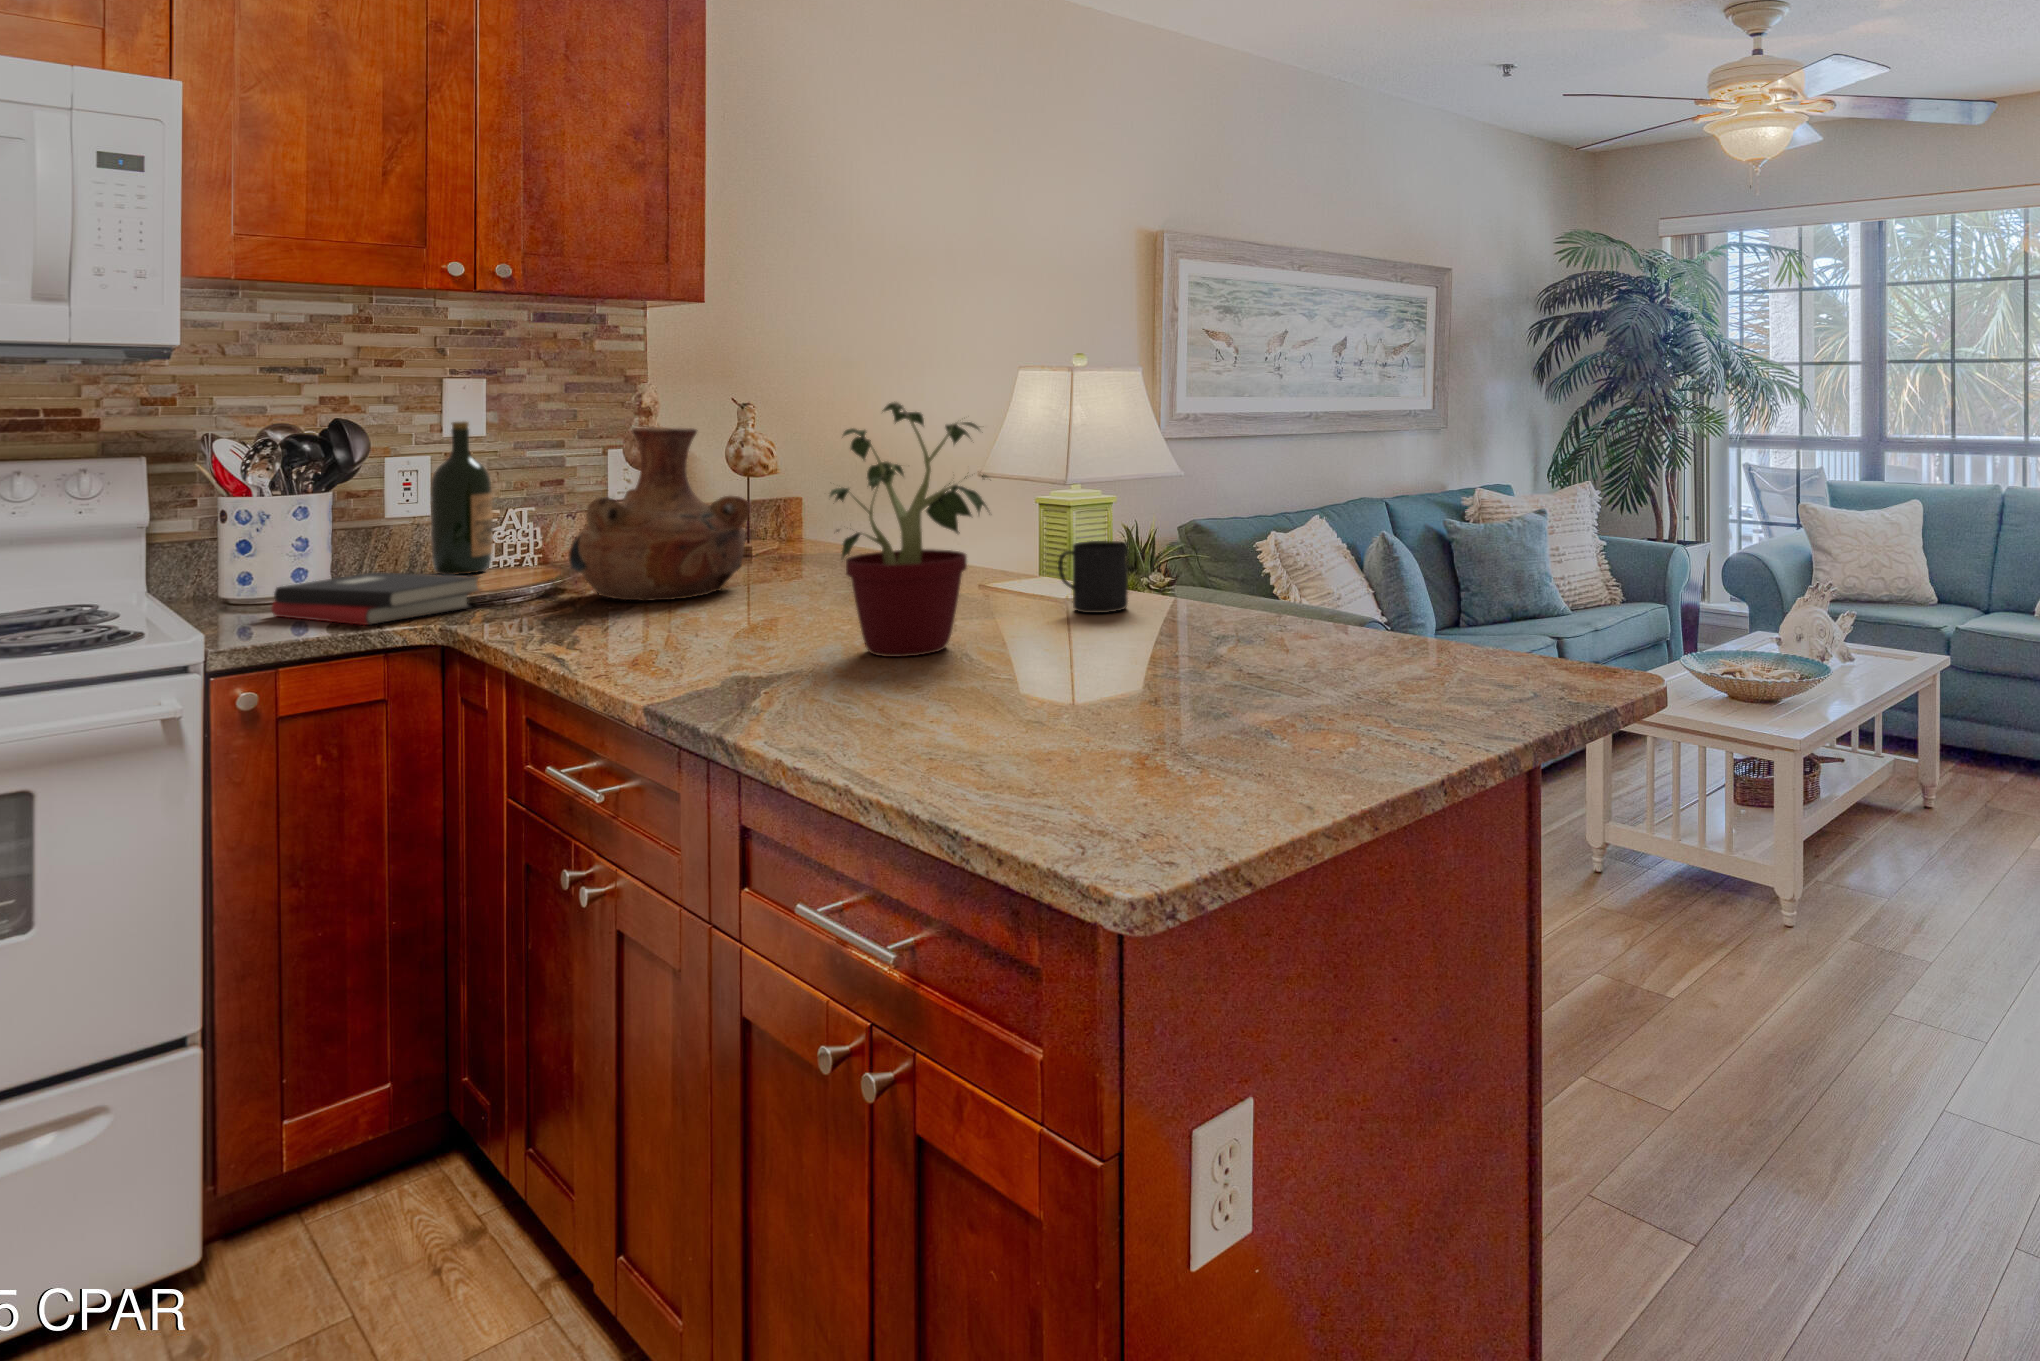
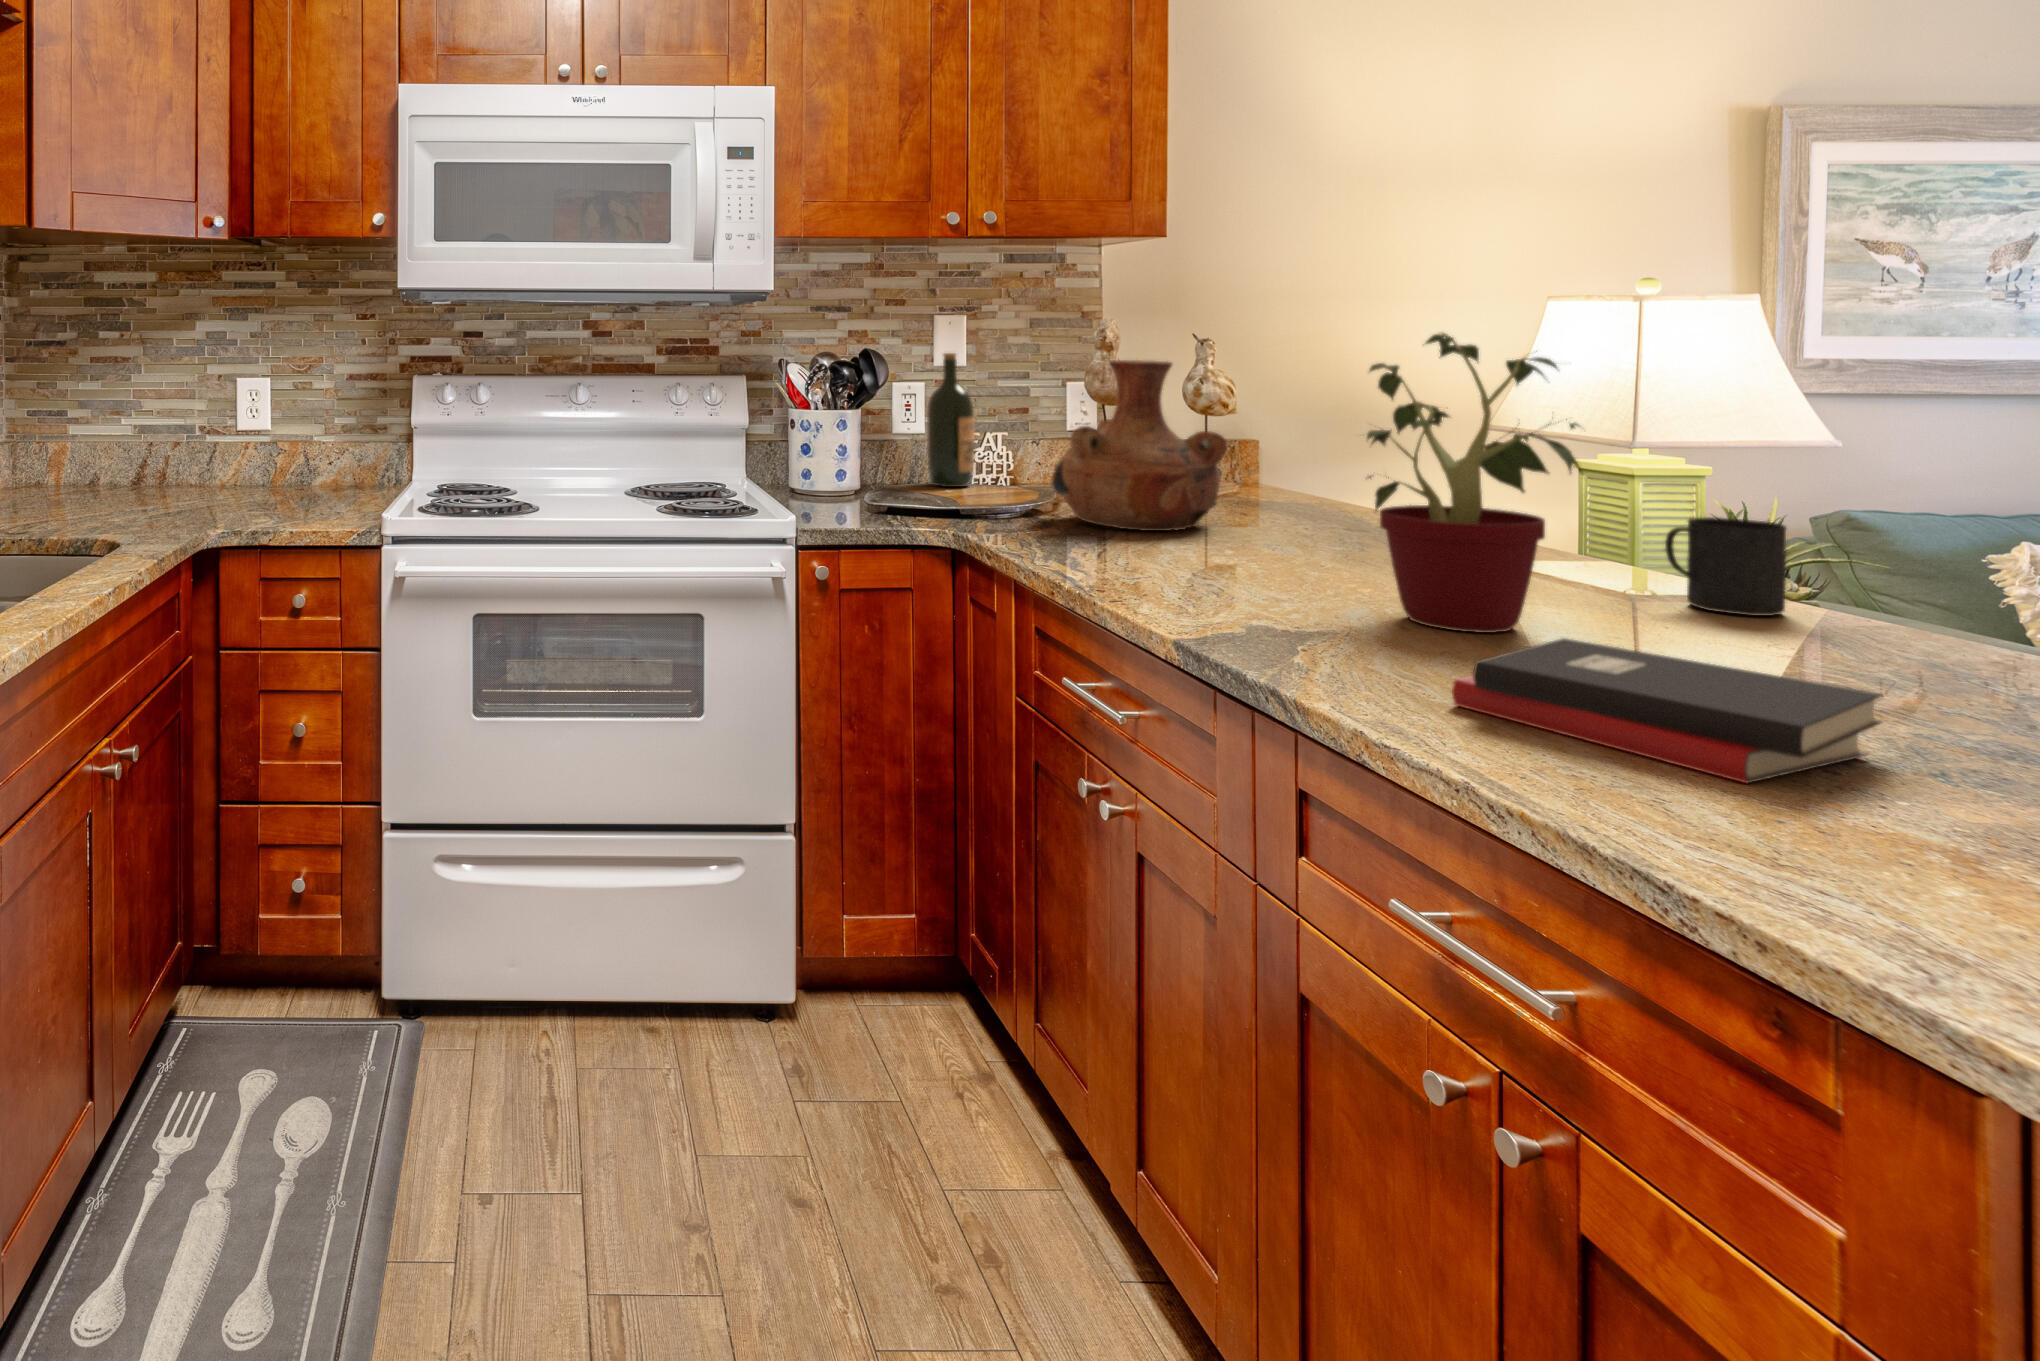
hardback book: present [272,572,481,625] -> present [1452,638,1882,783]

